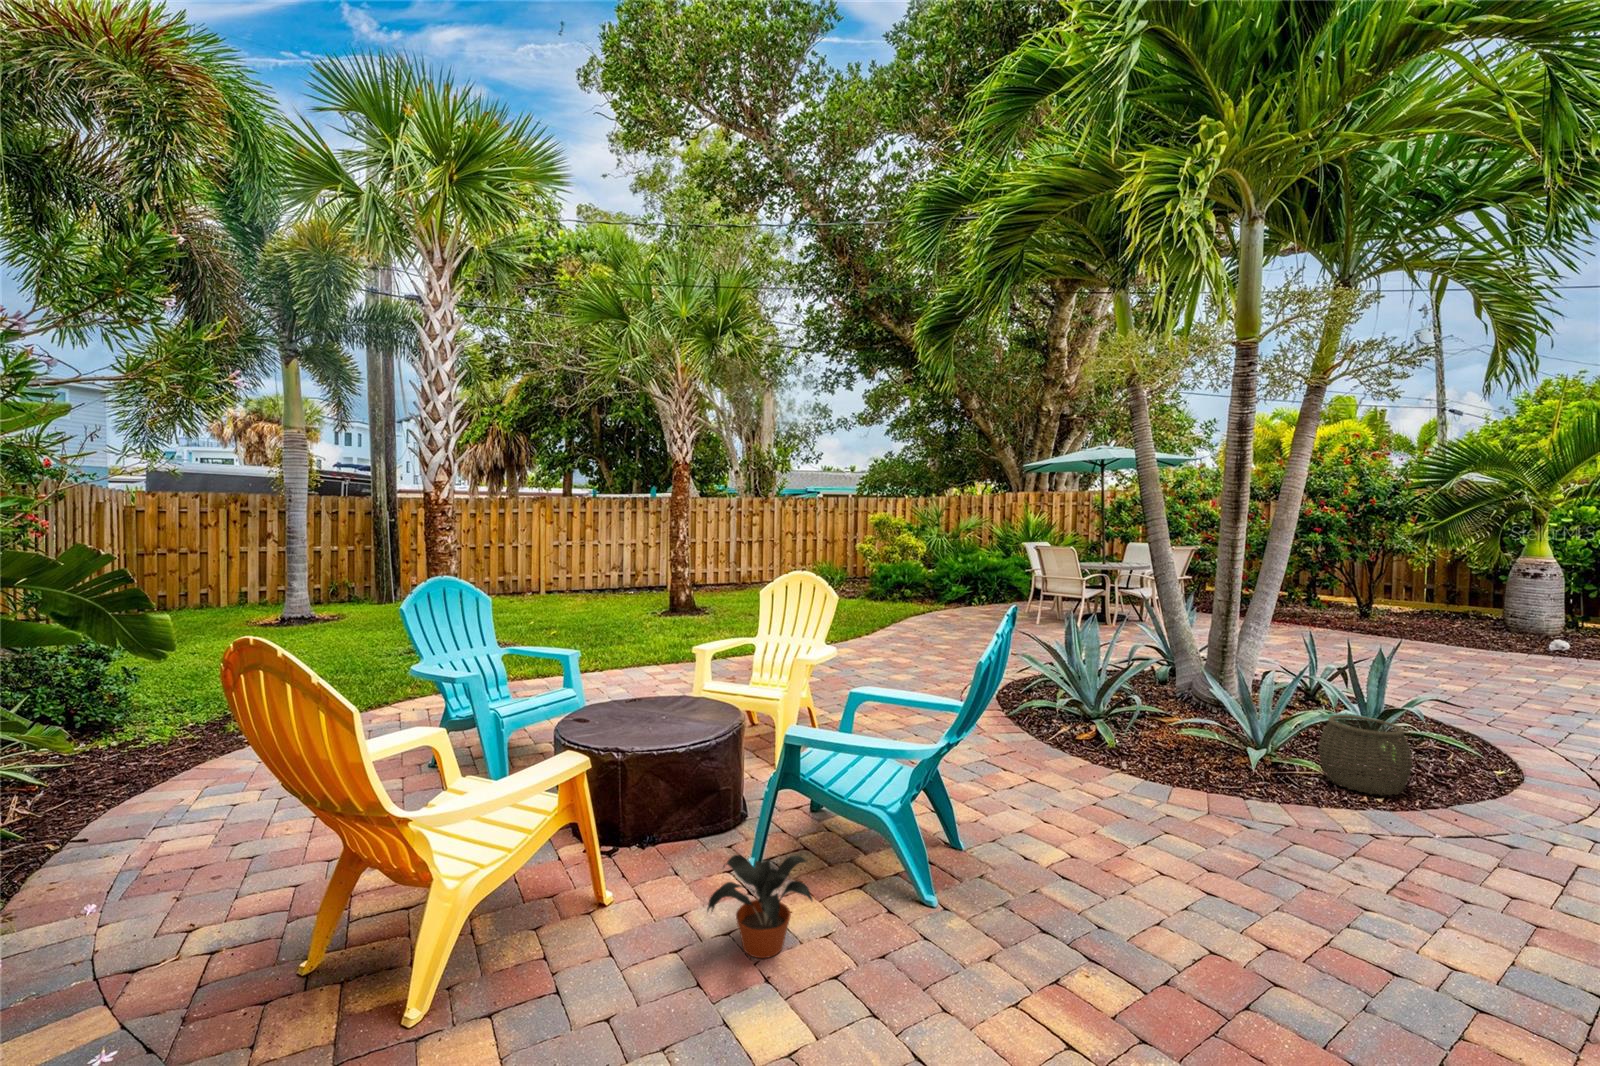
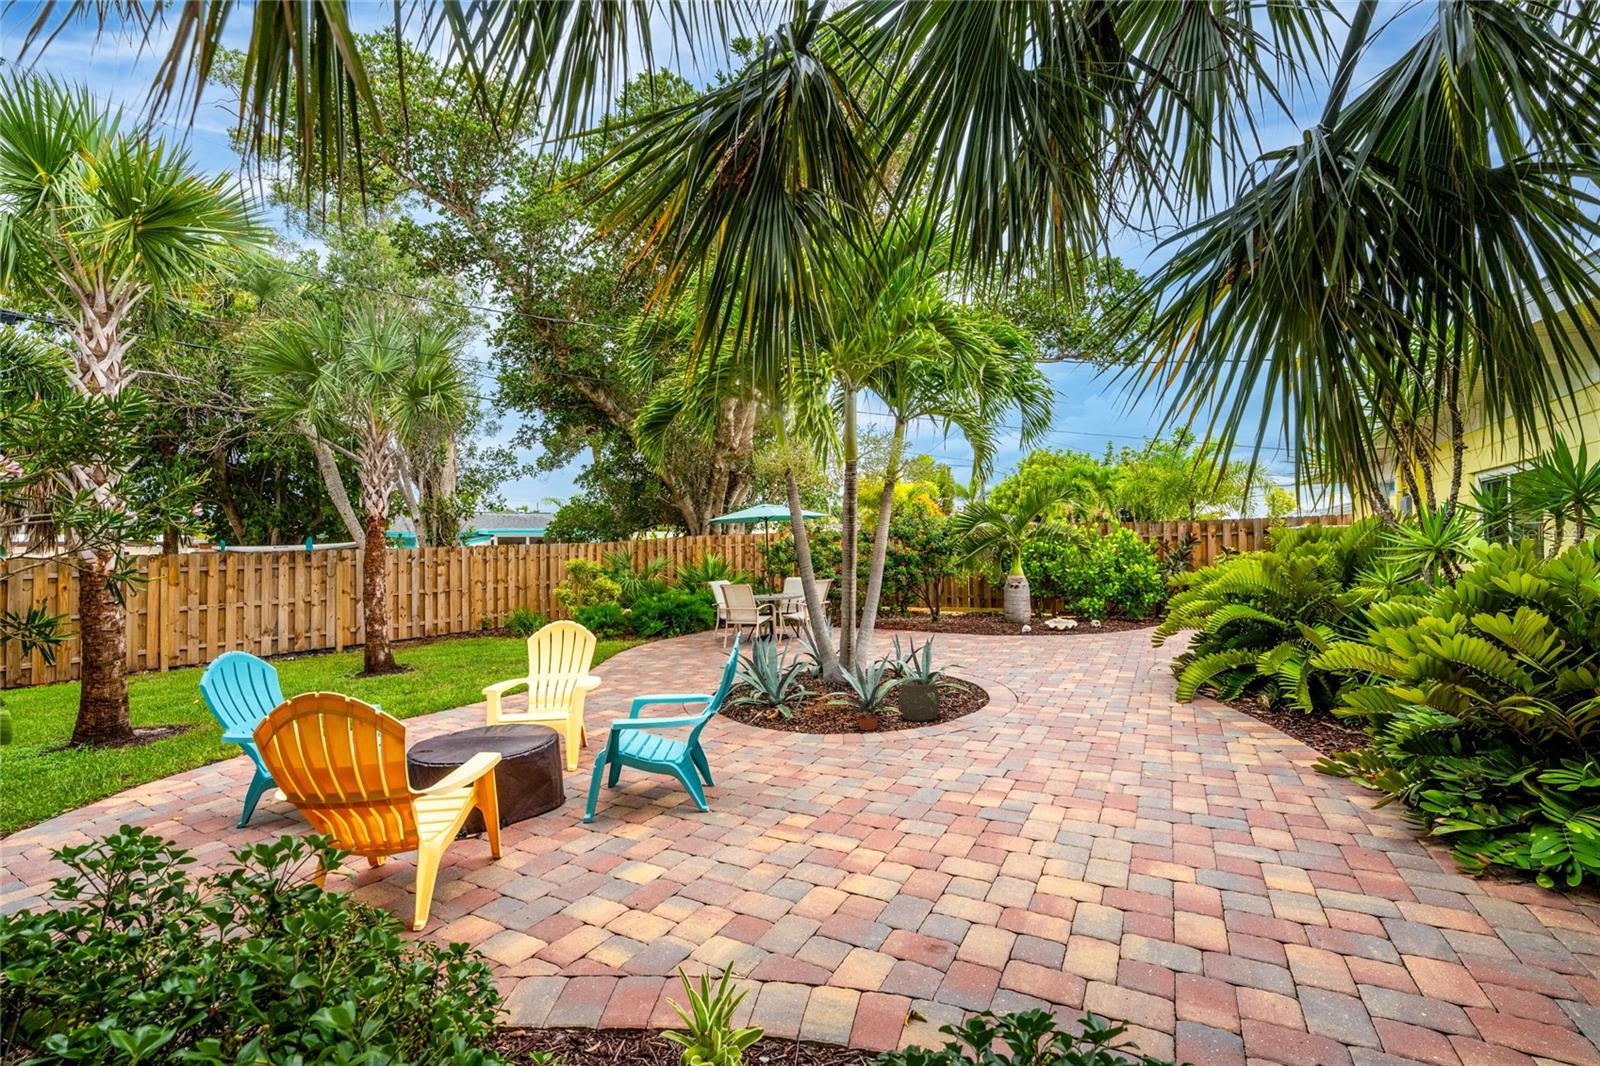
potted plant: present [707,855,813,958] -> present [849,696,883,730]

